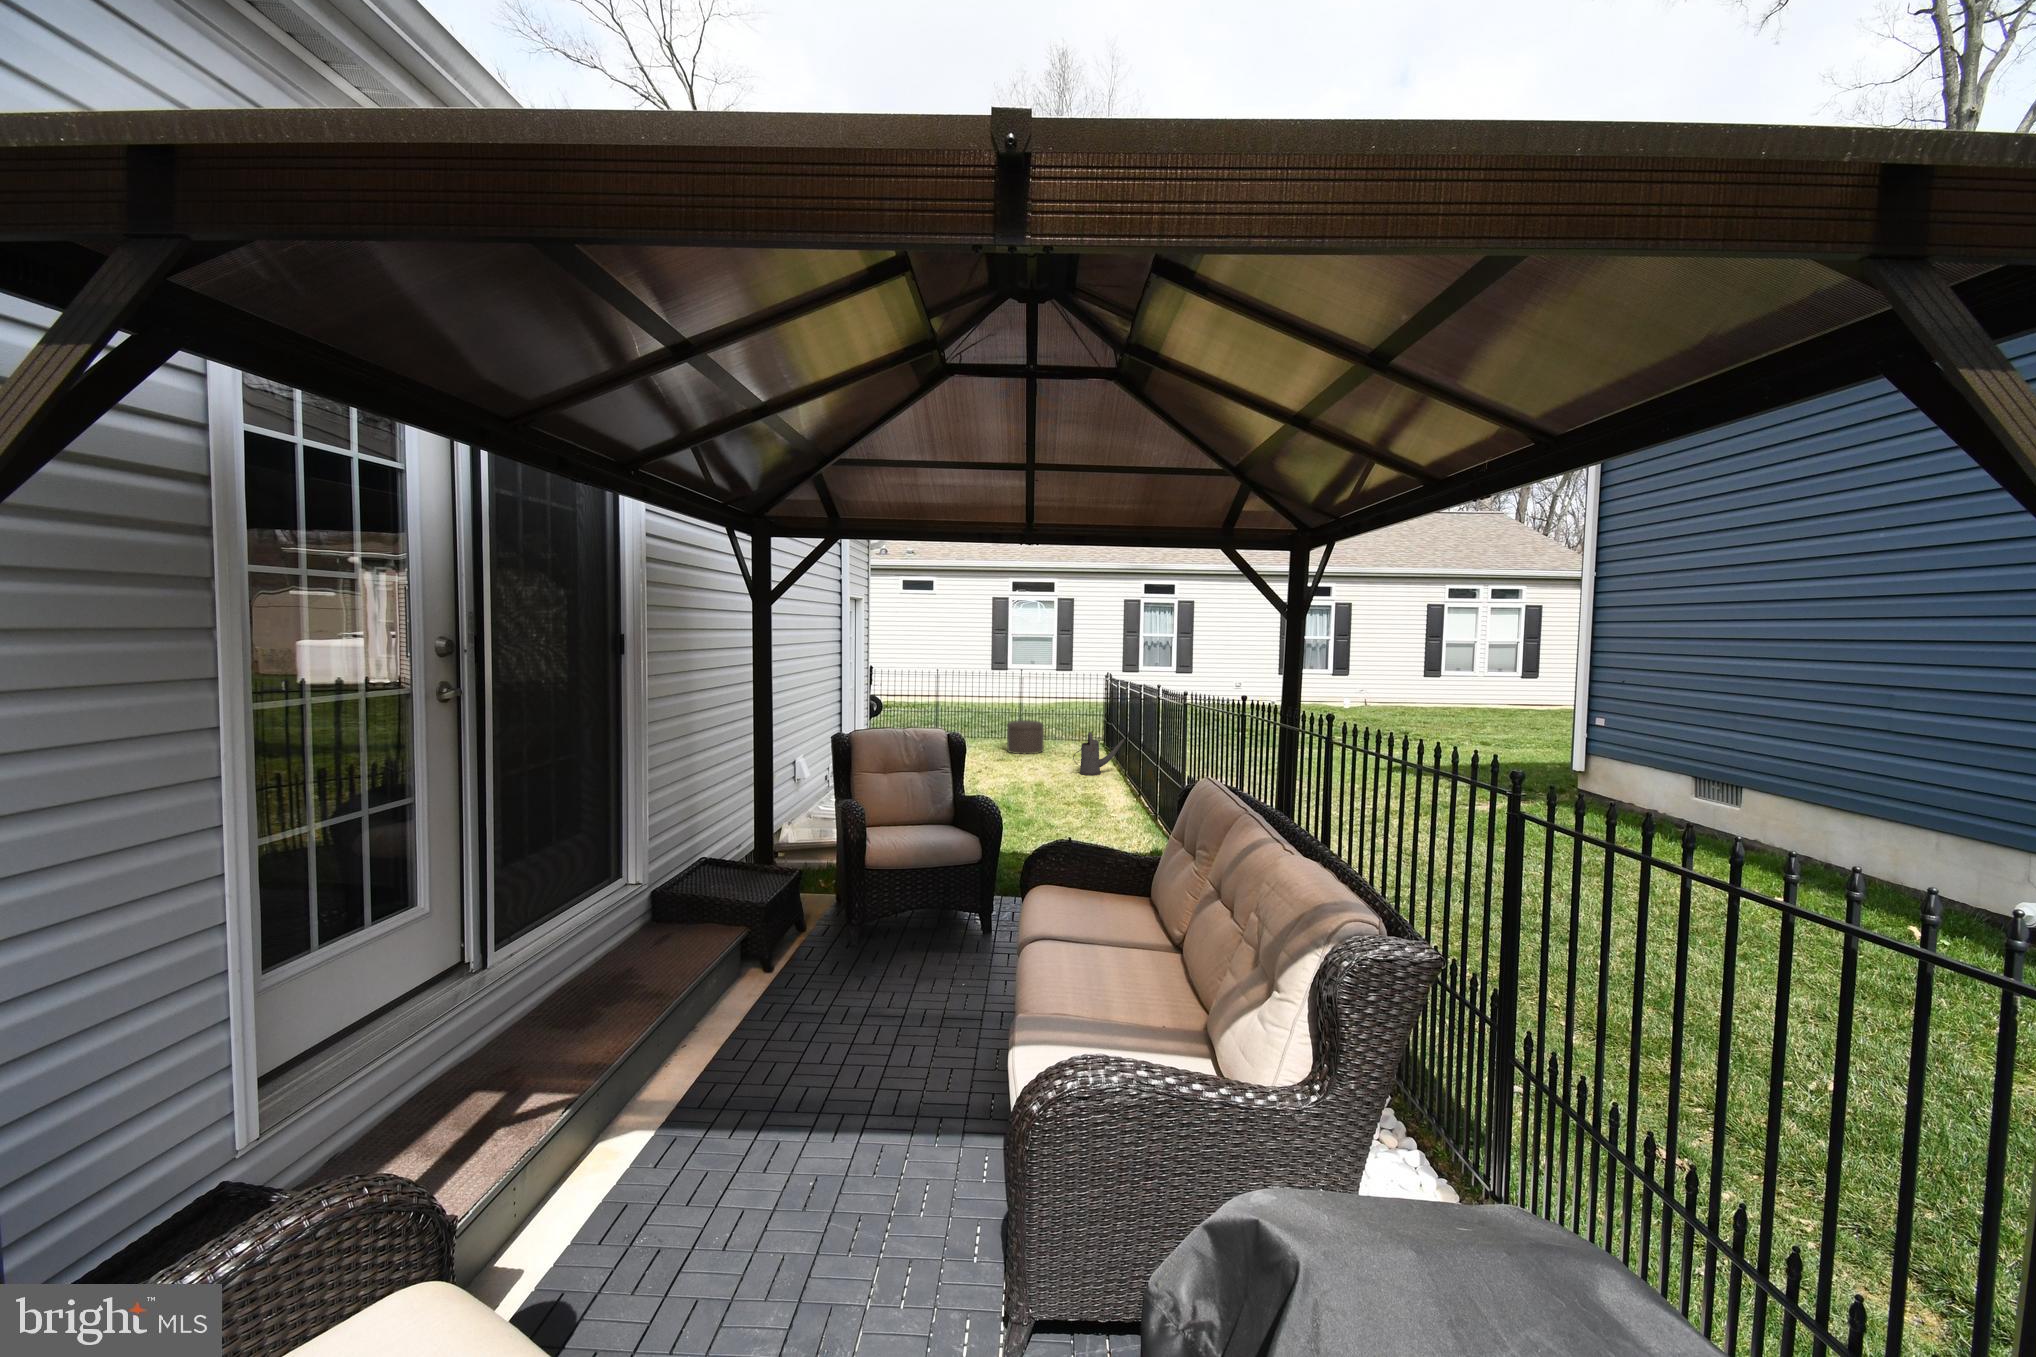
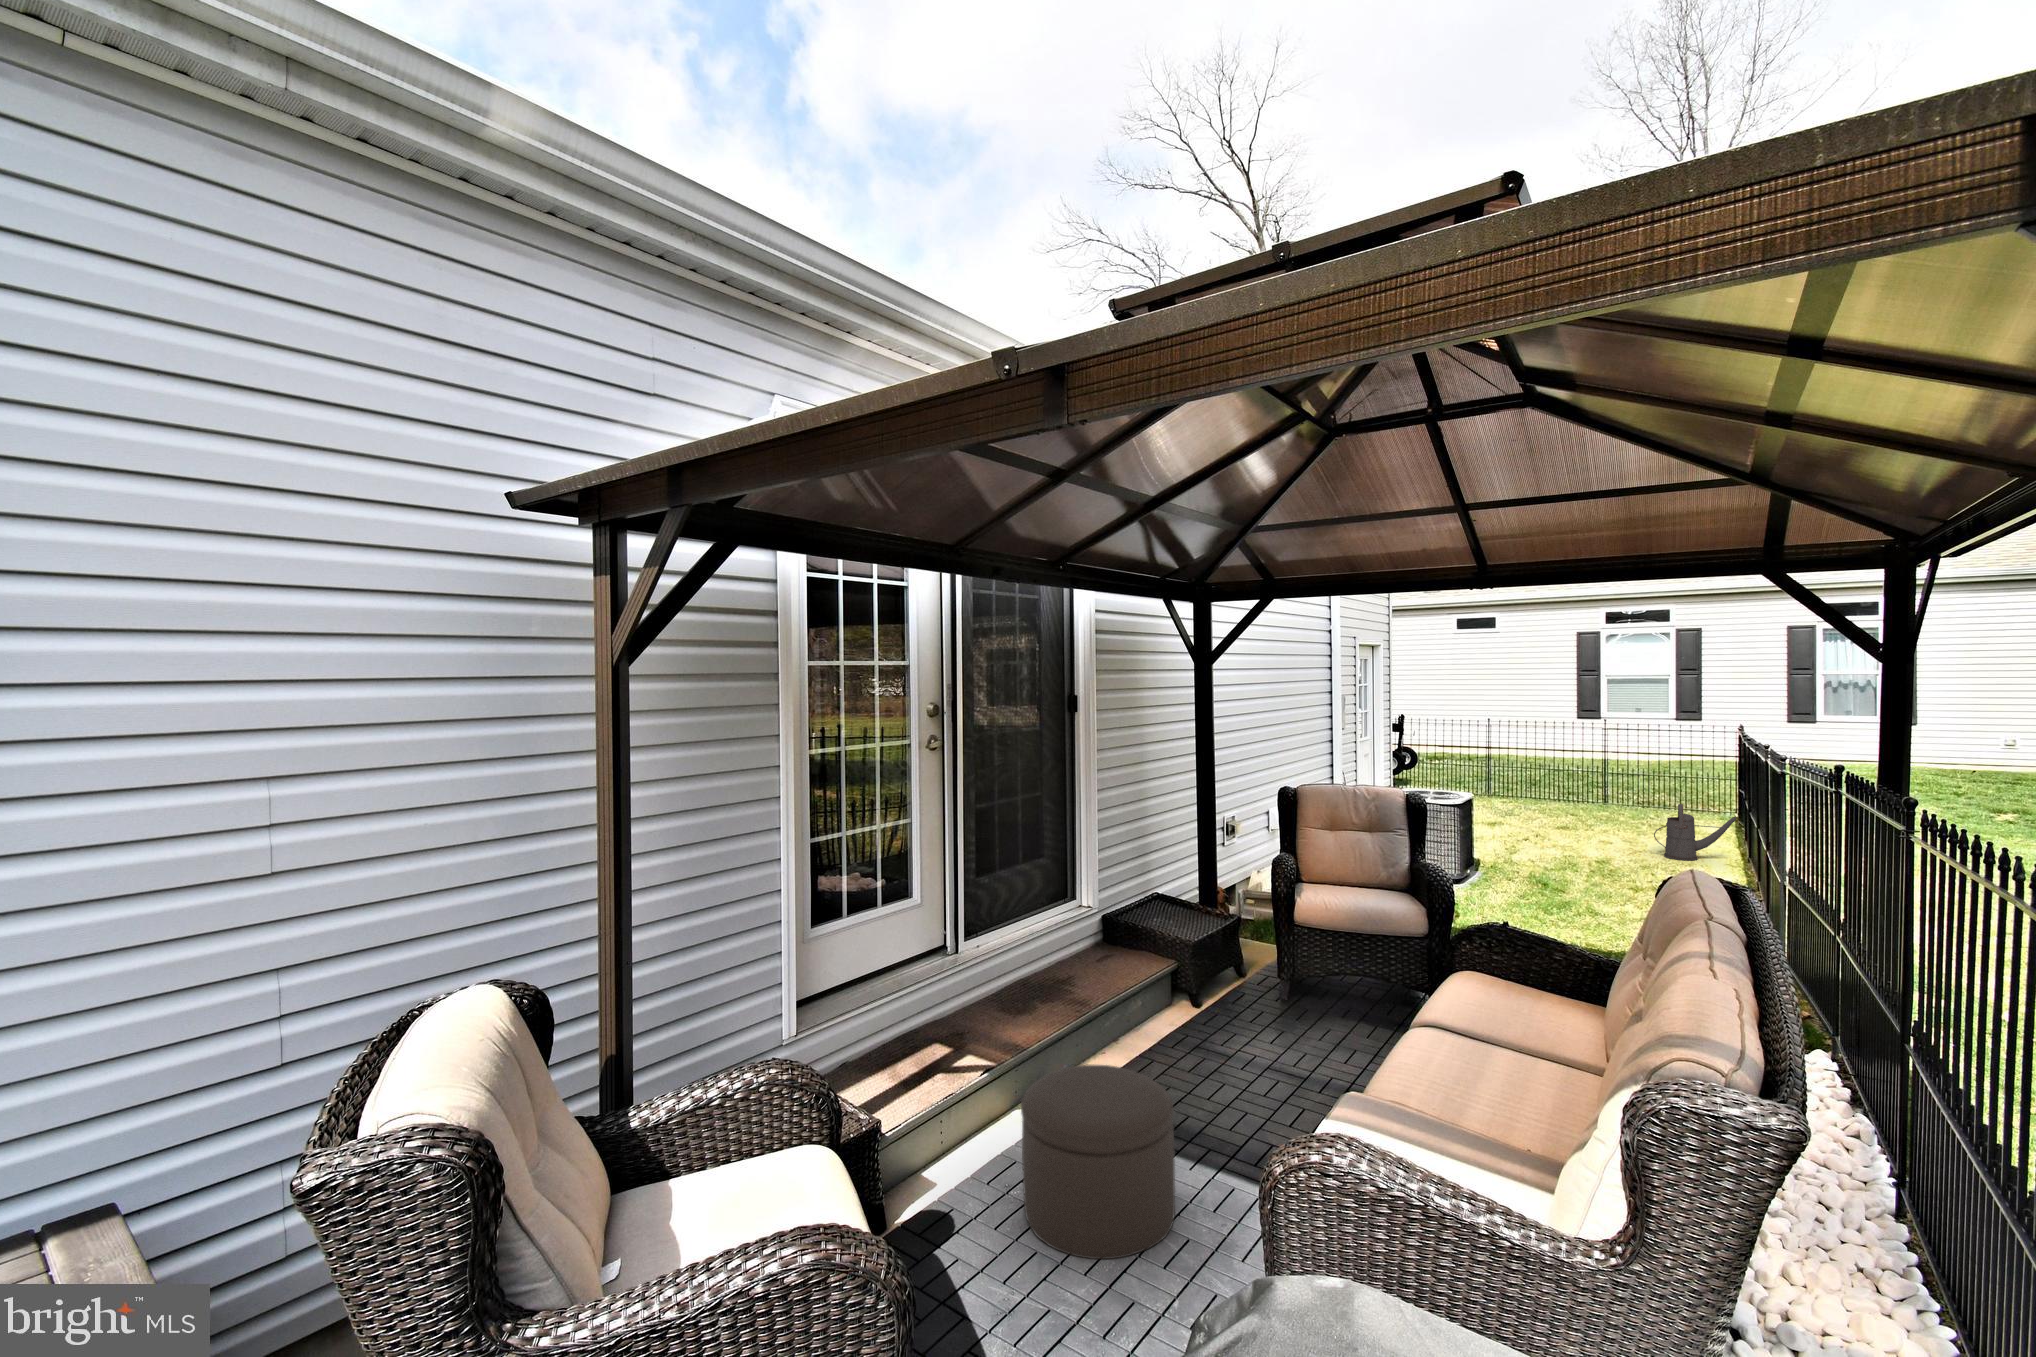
ottoman: present [1007,720,1044,754] -> present [1021,1065,1175,1259]

